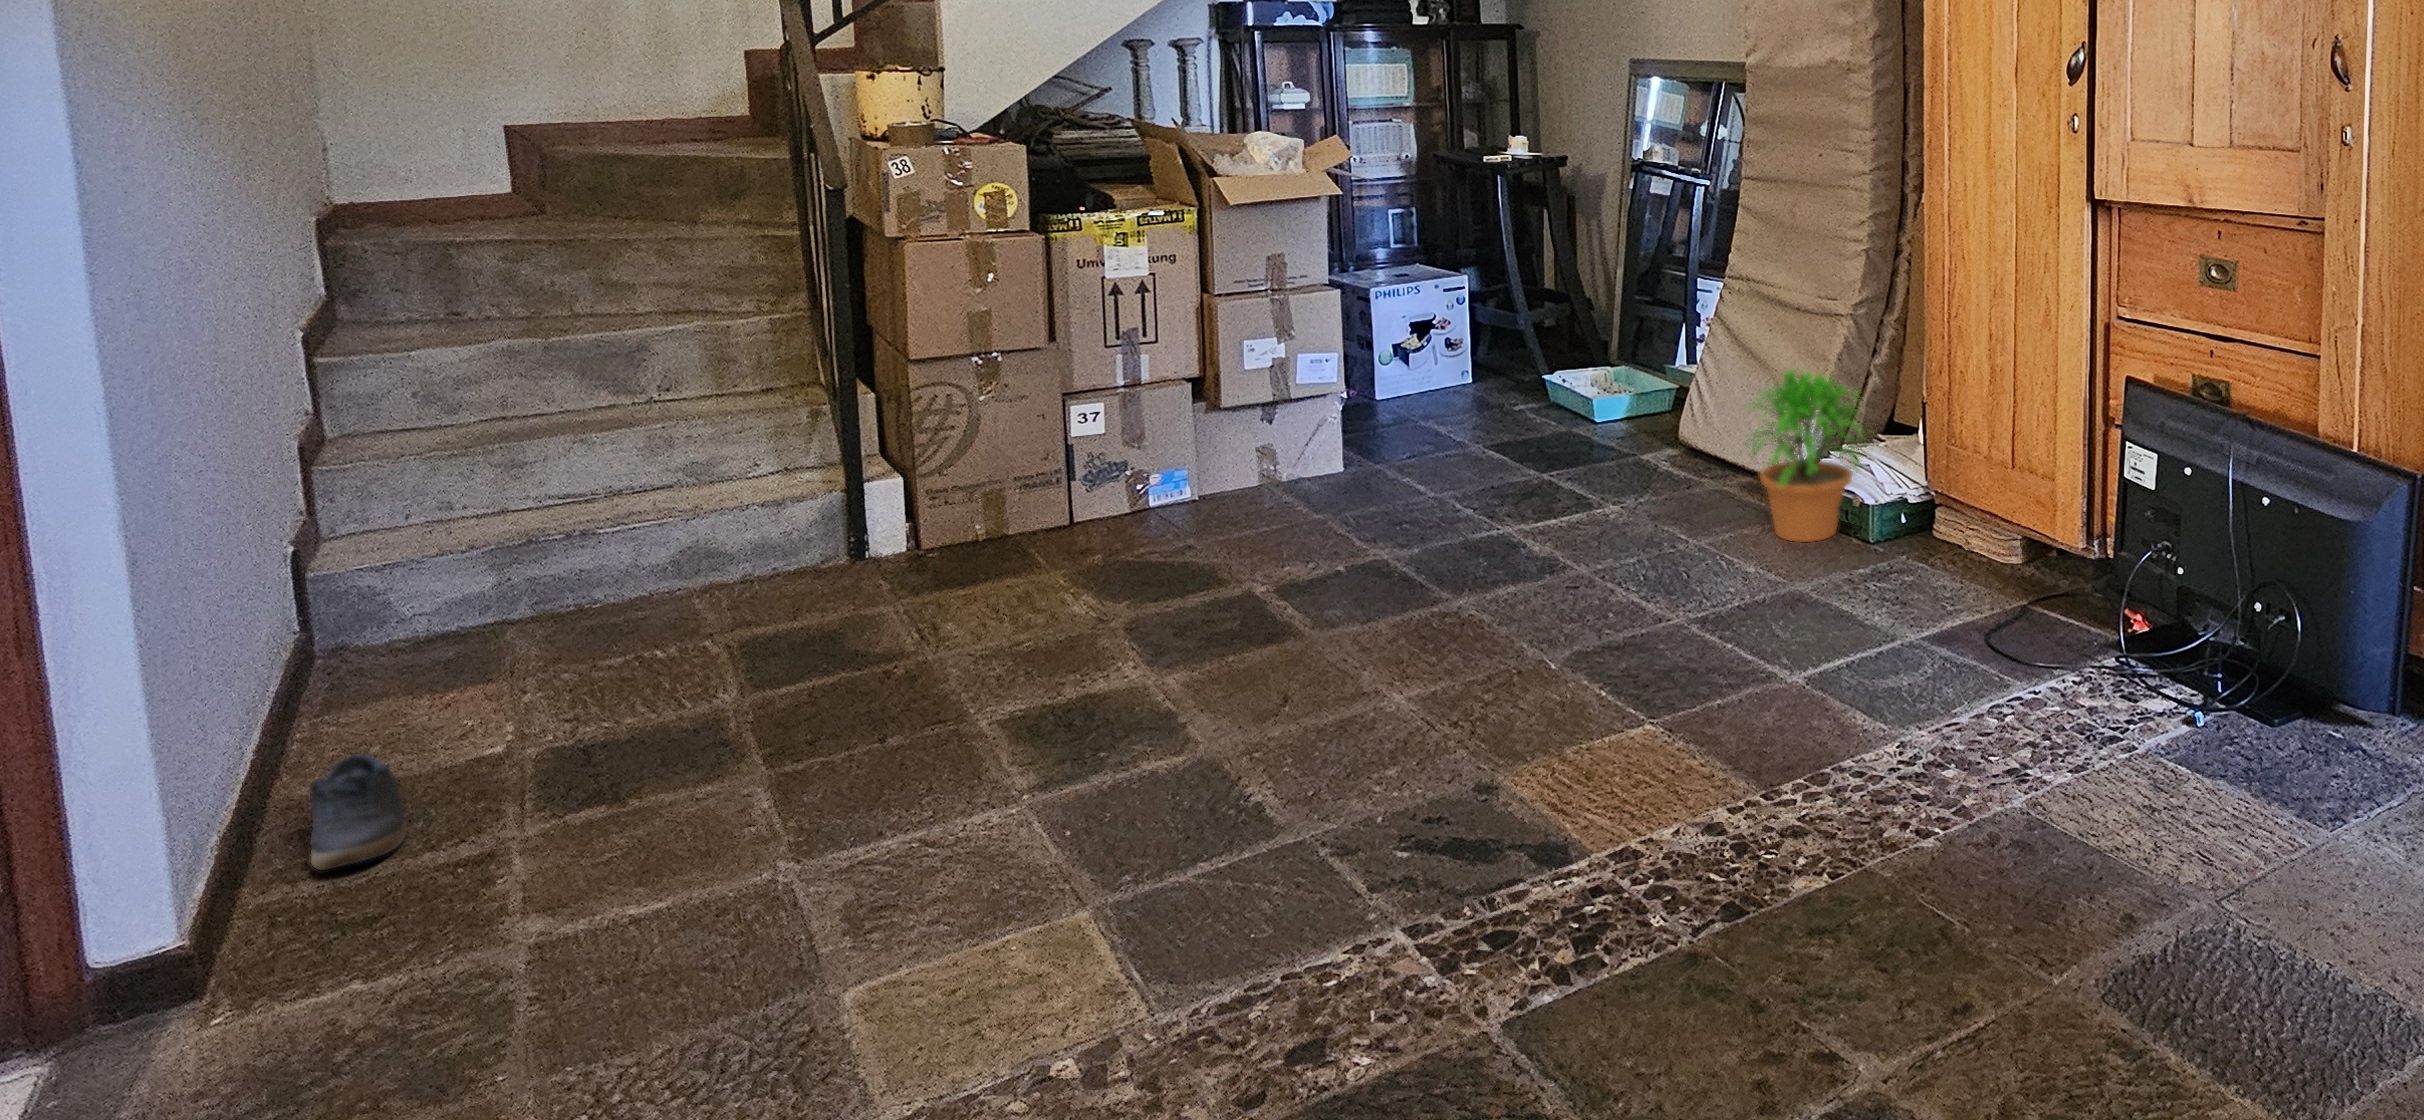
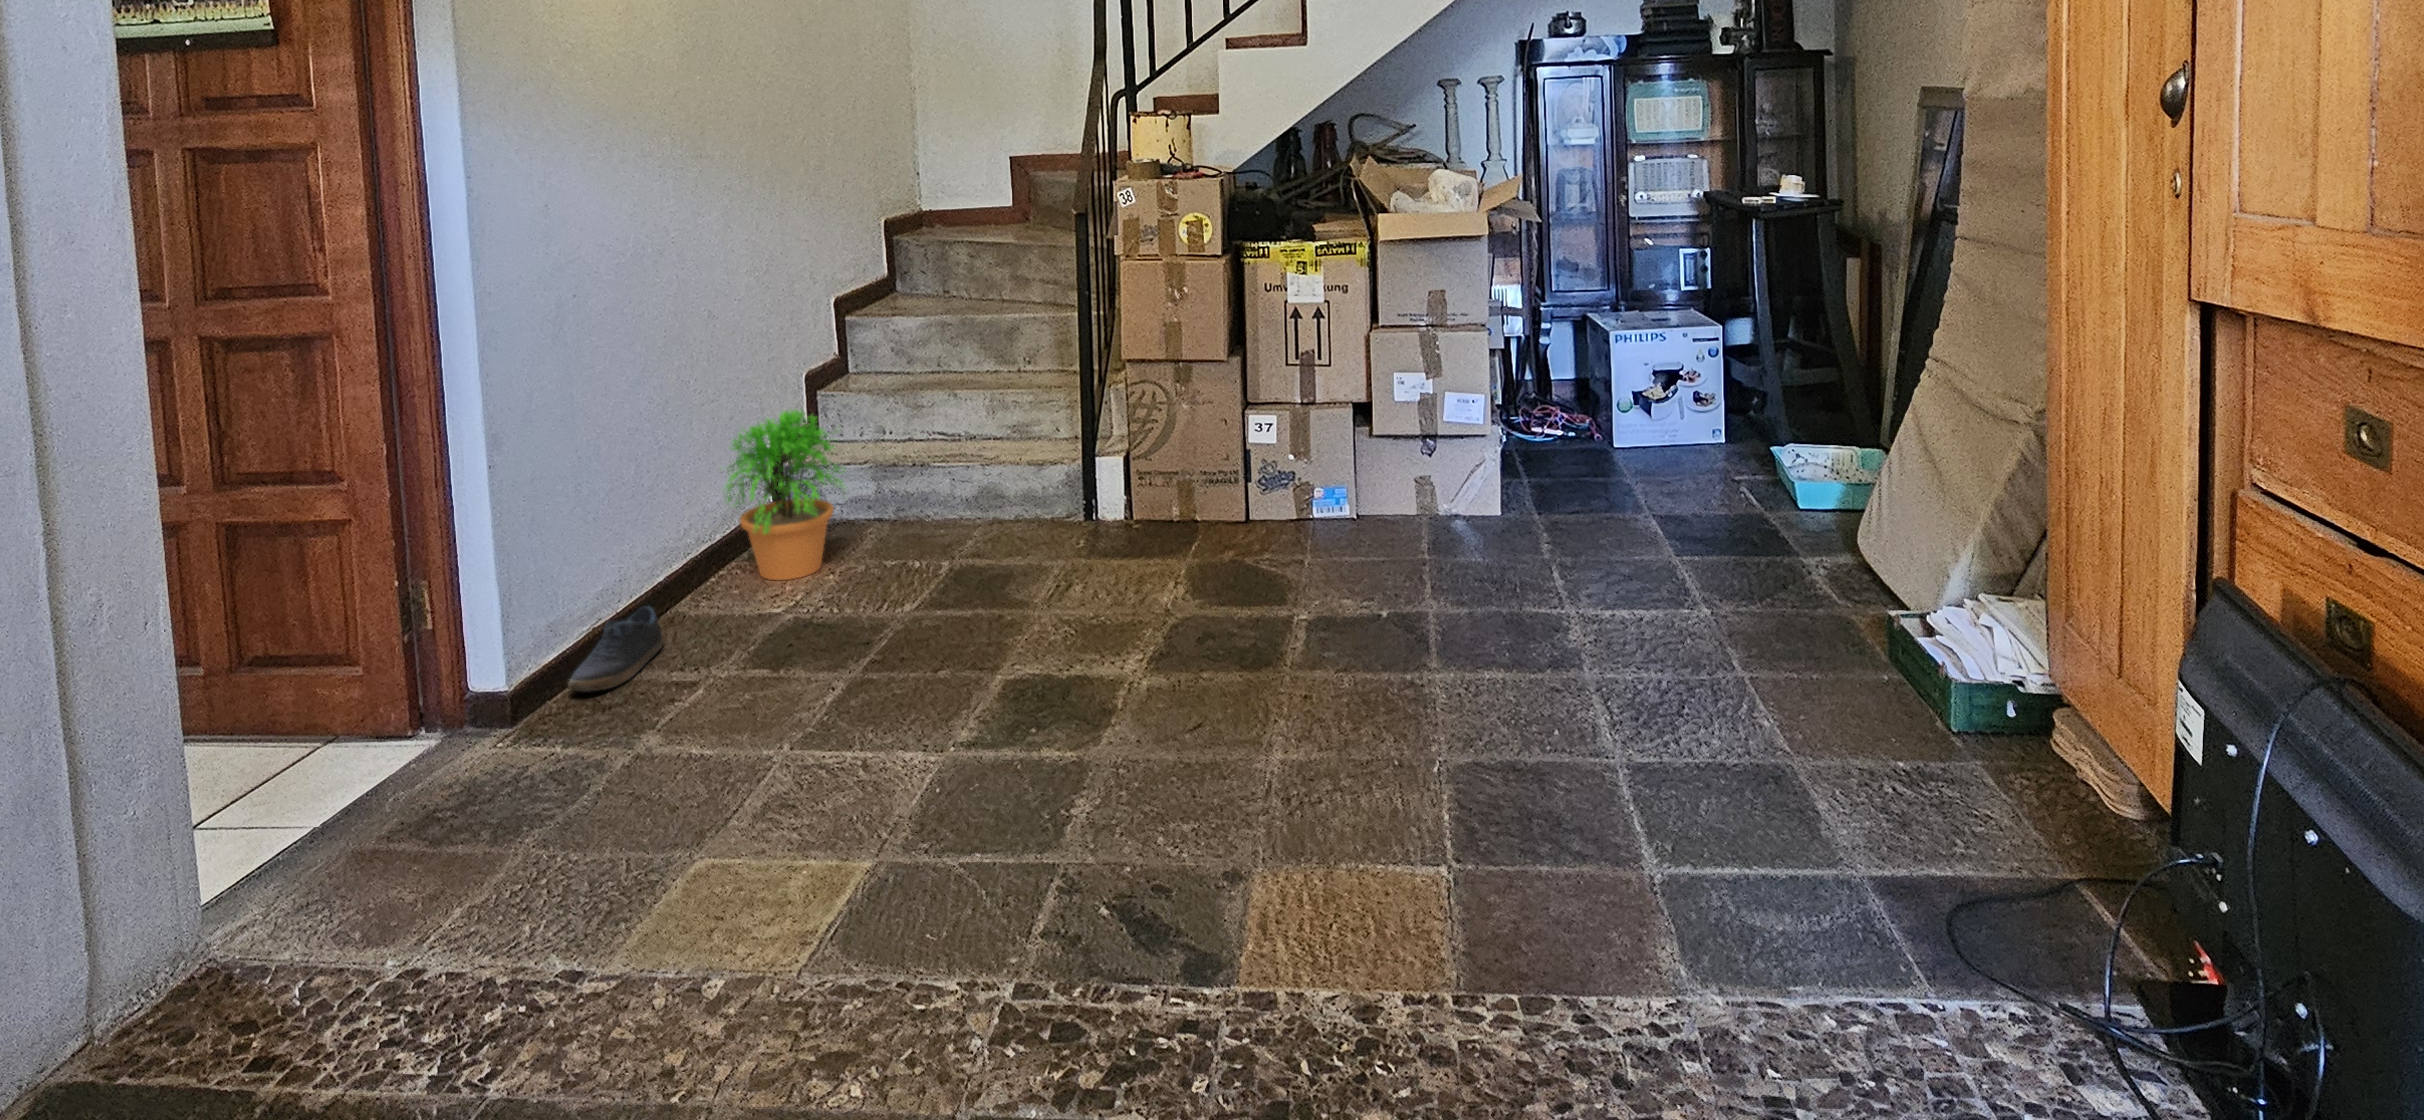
potted plant: present [1744,370,1876,542] -> present [725,410,845,580]

